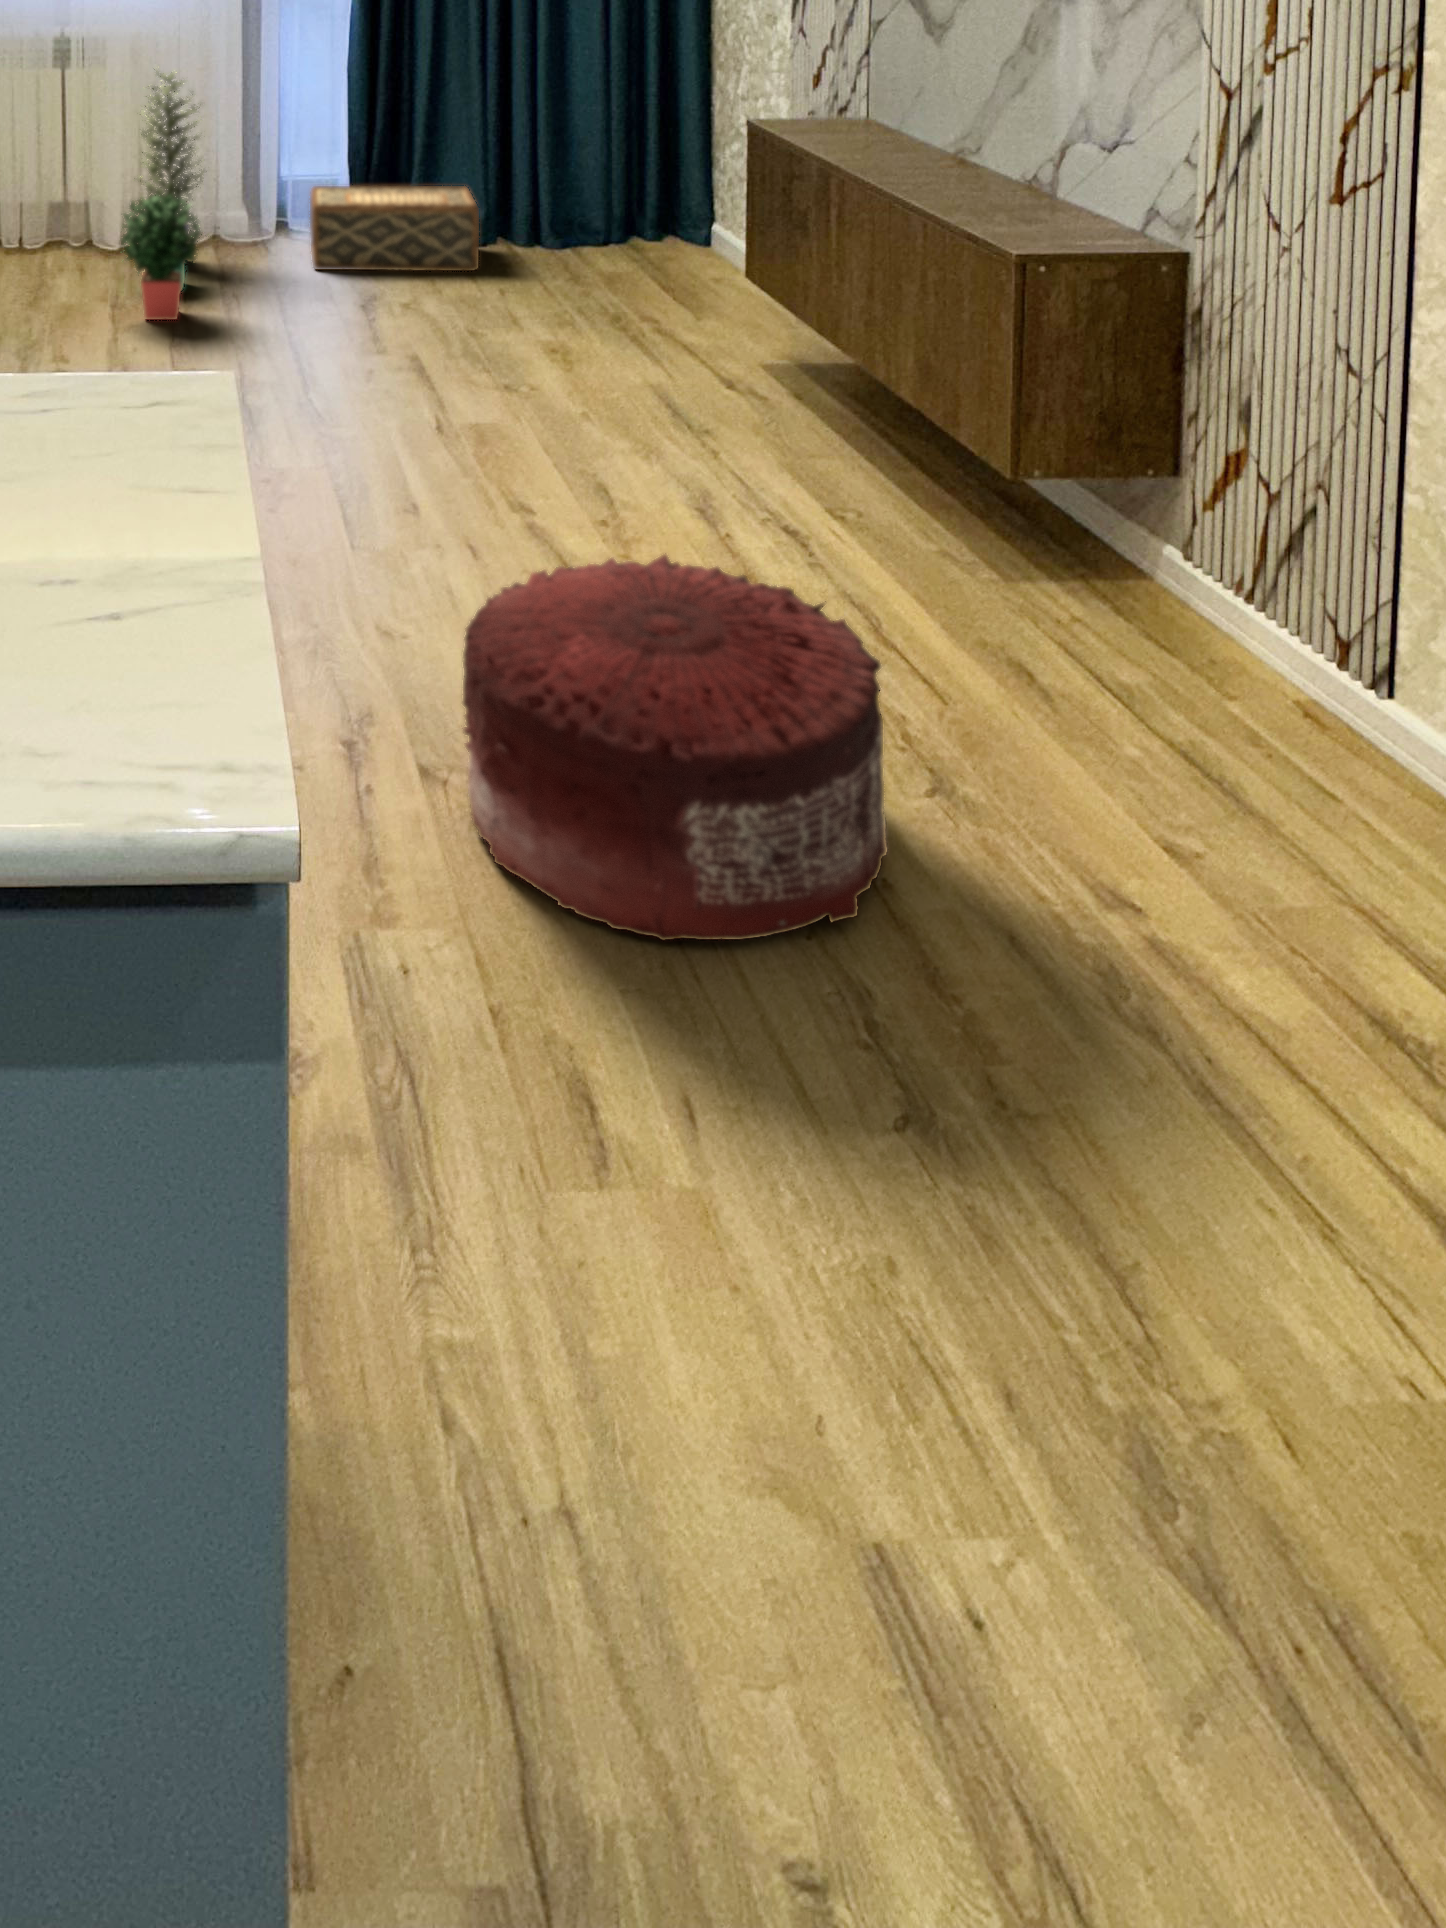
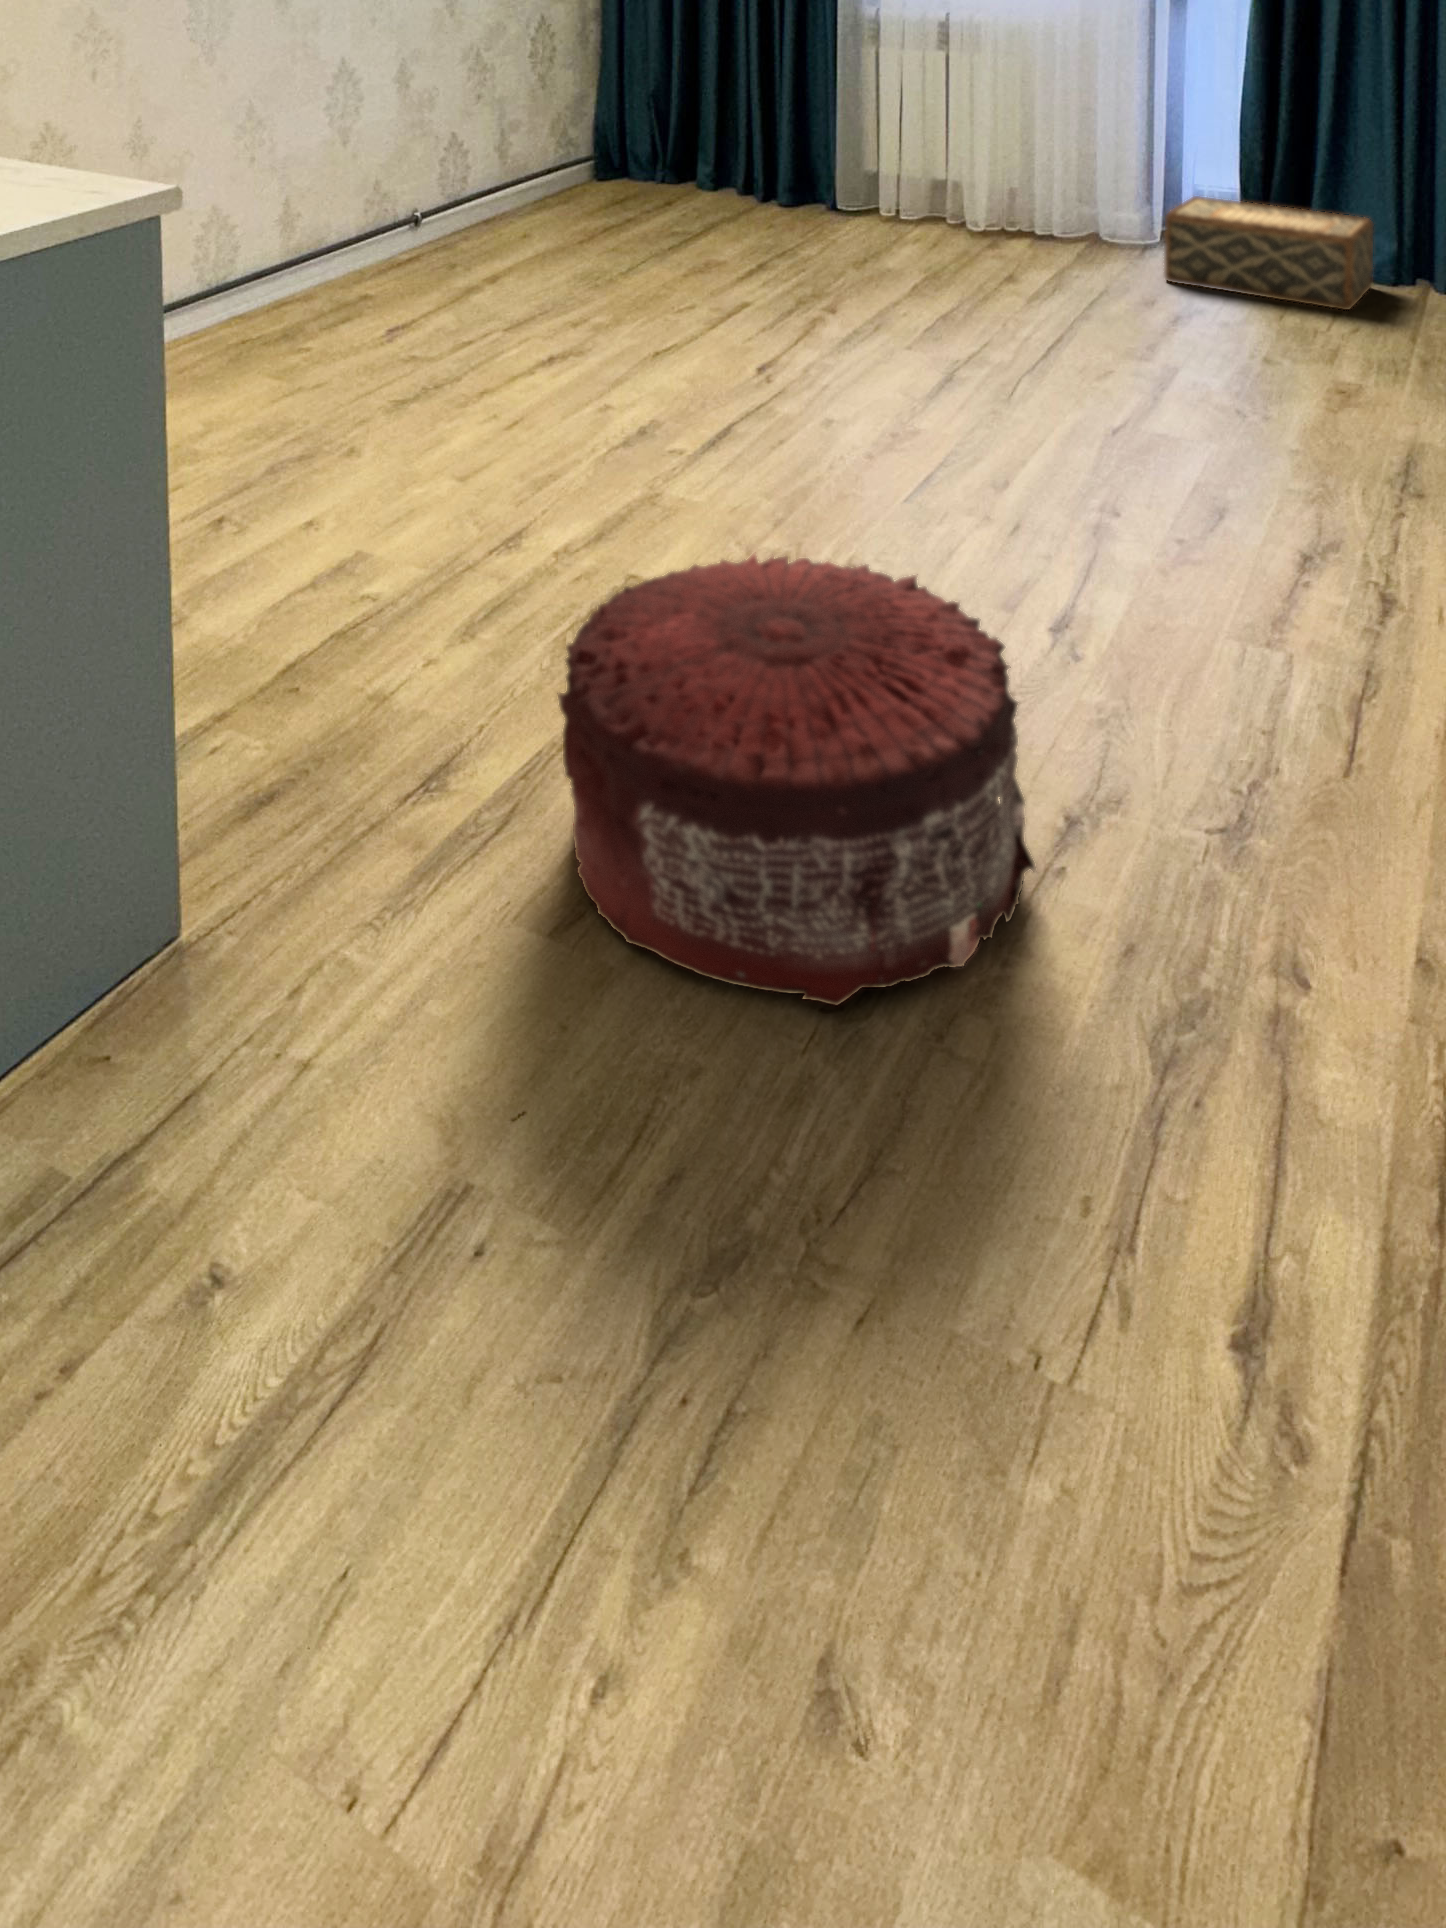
potted plant: present [121,72,209,320] -> none [908,55,1071,301]

